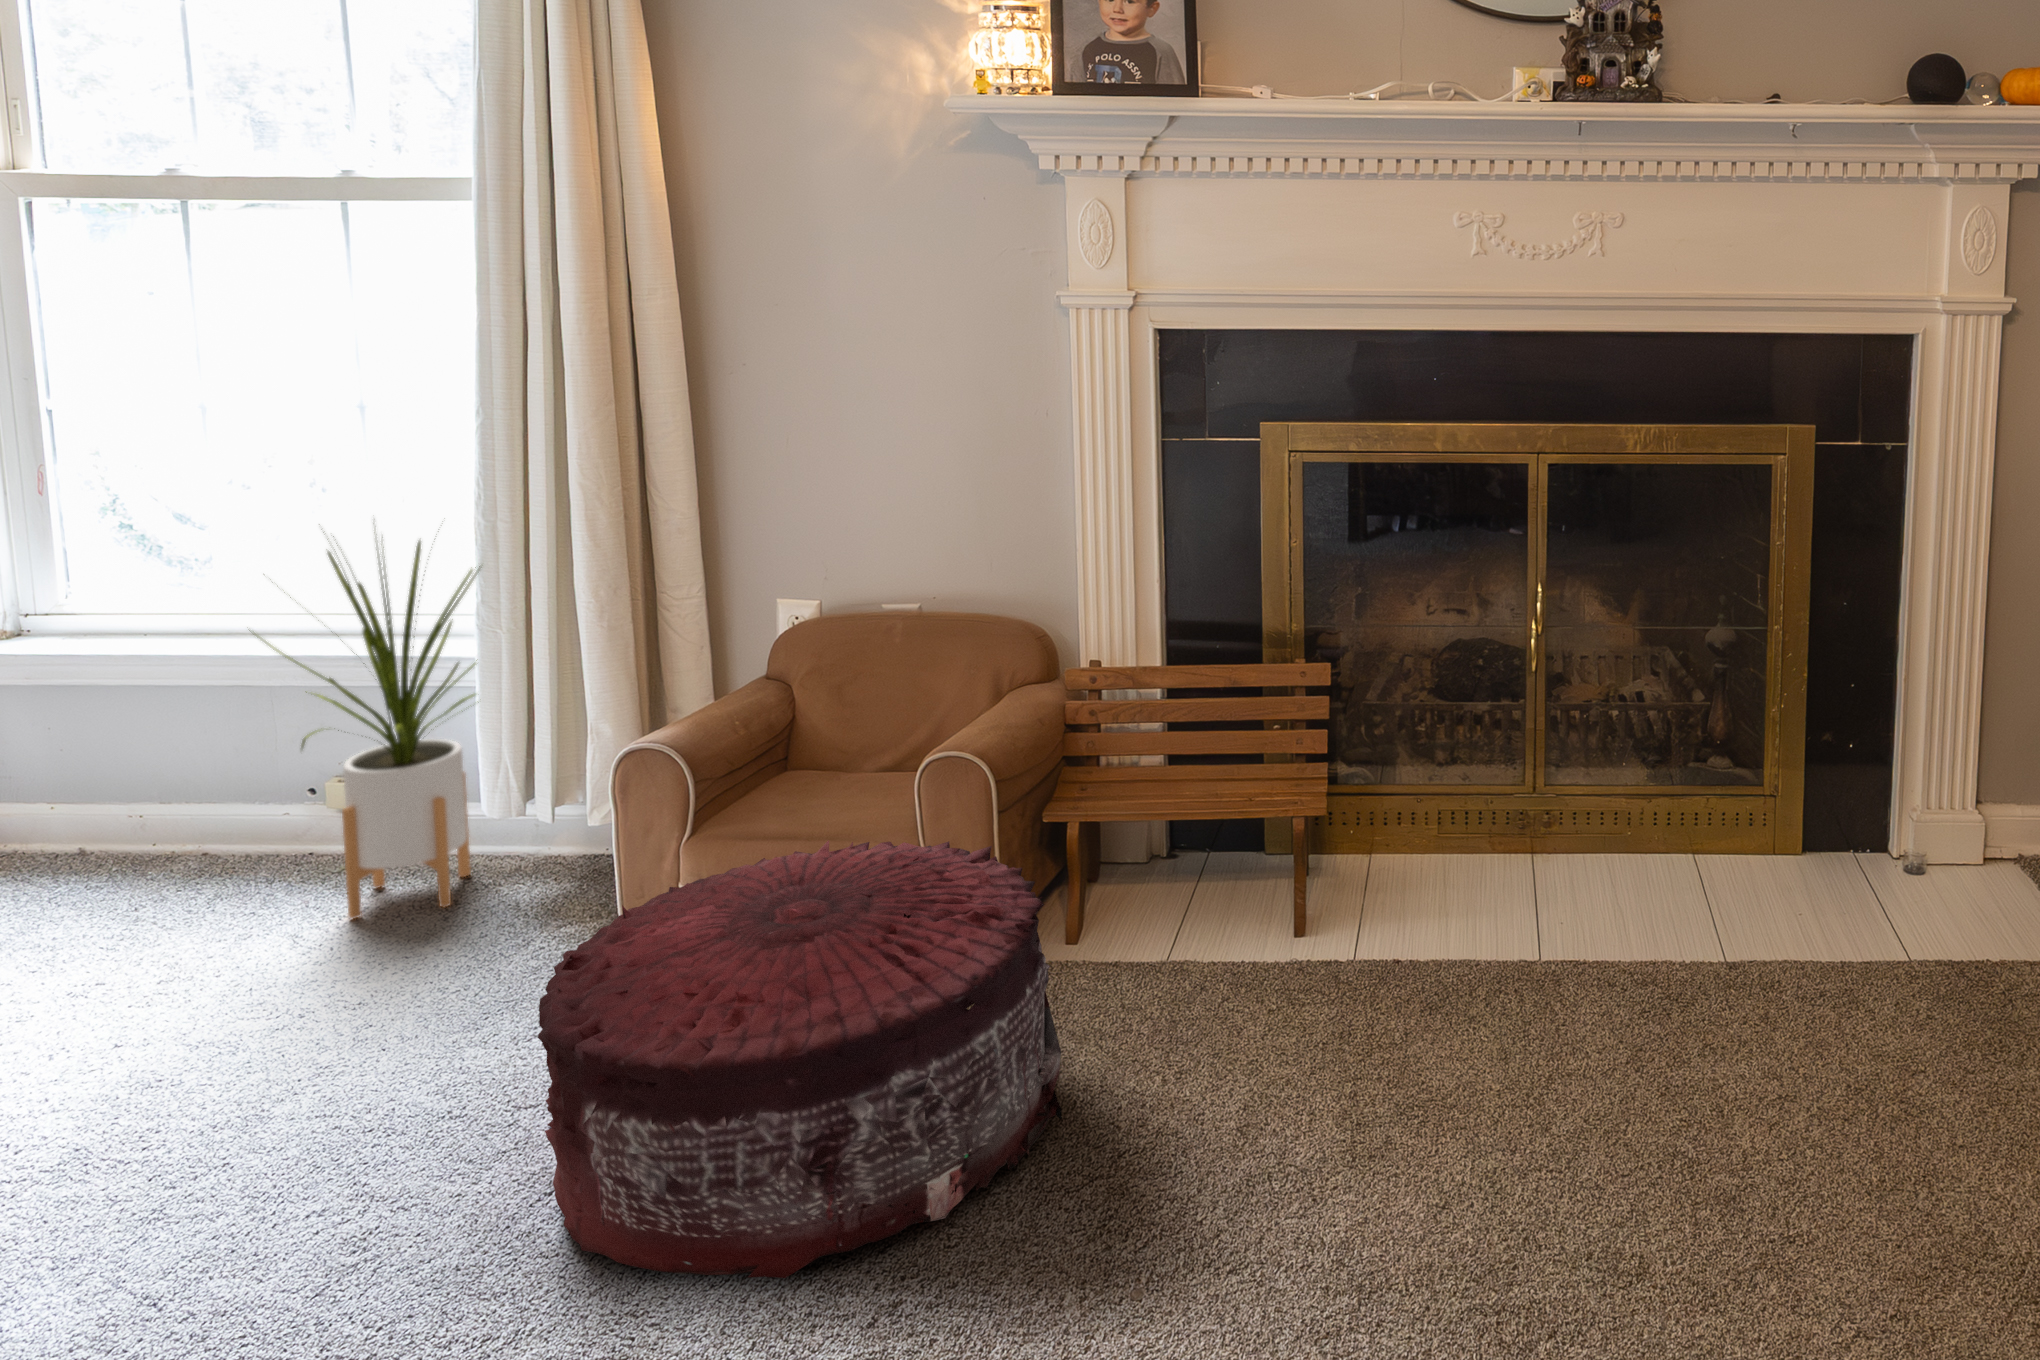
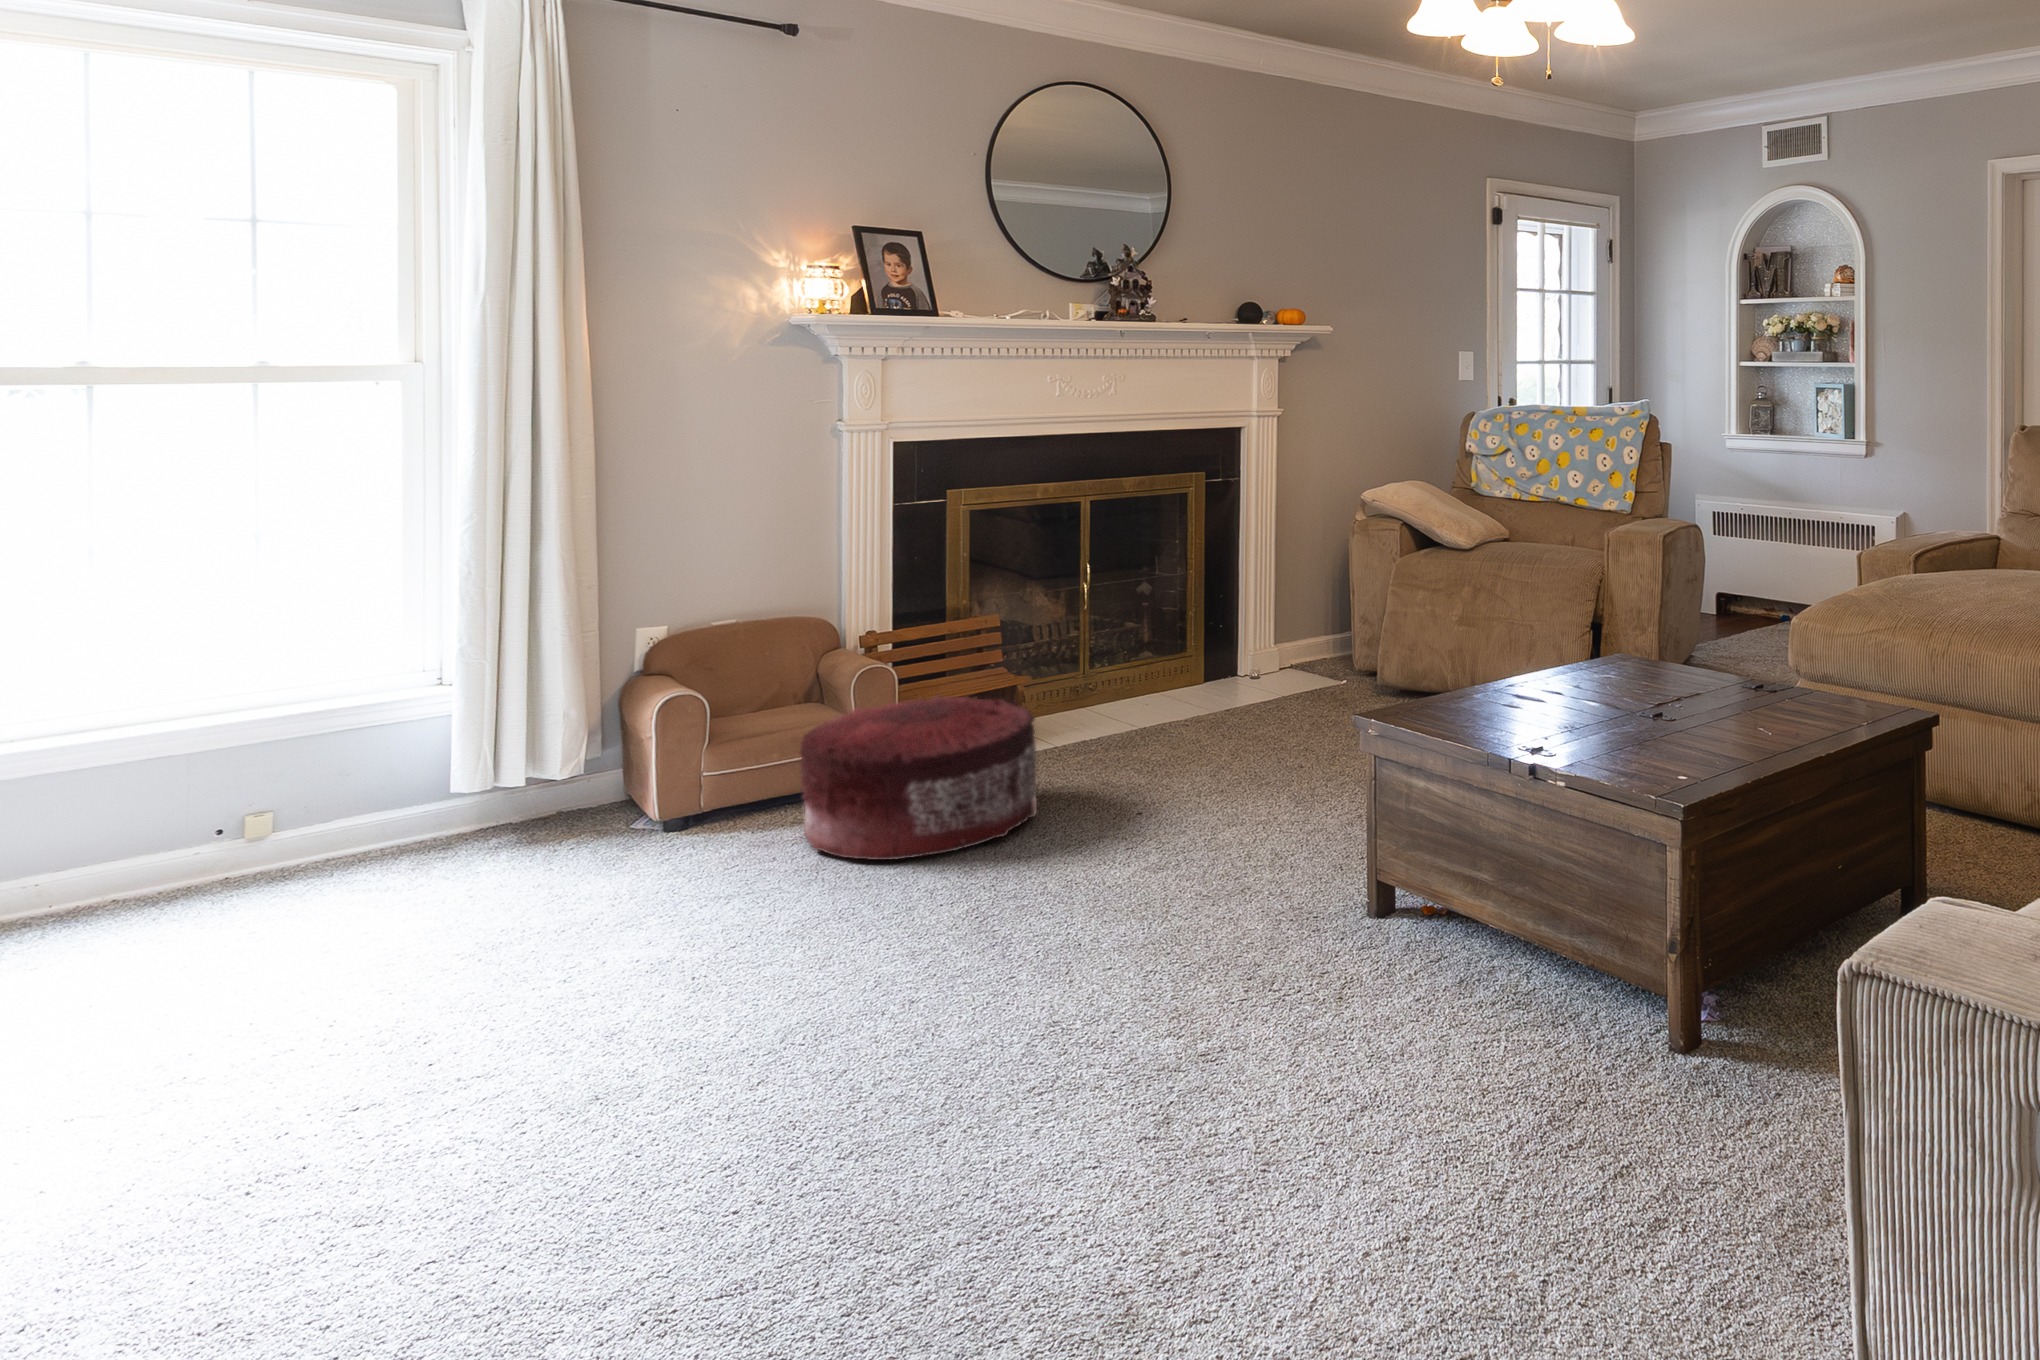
house plant: present [249,532,480,919] -> none [314,592,490,873]

